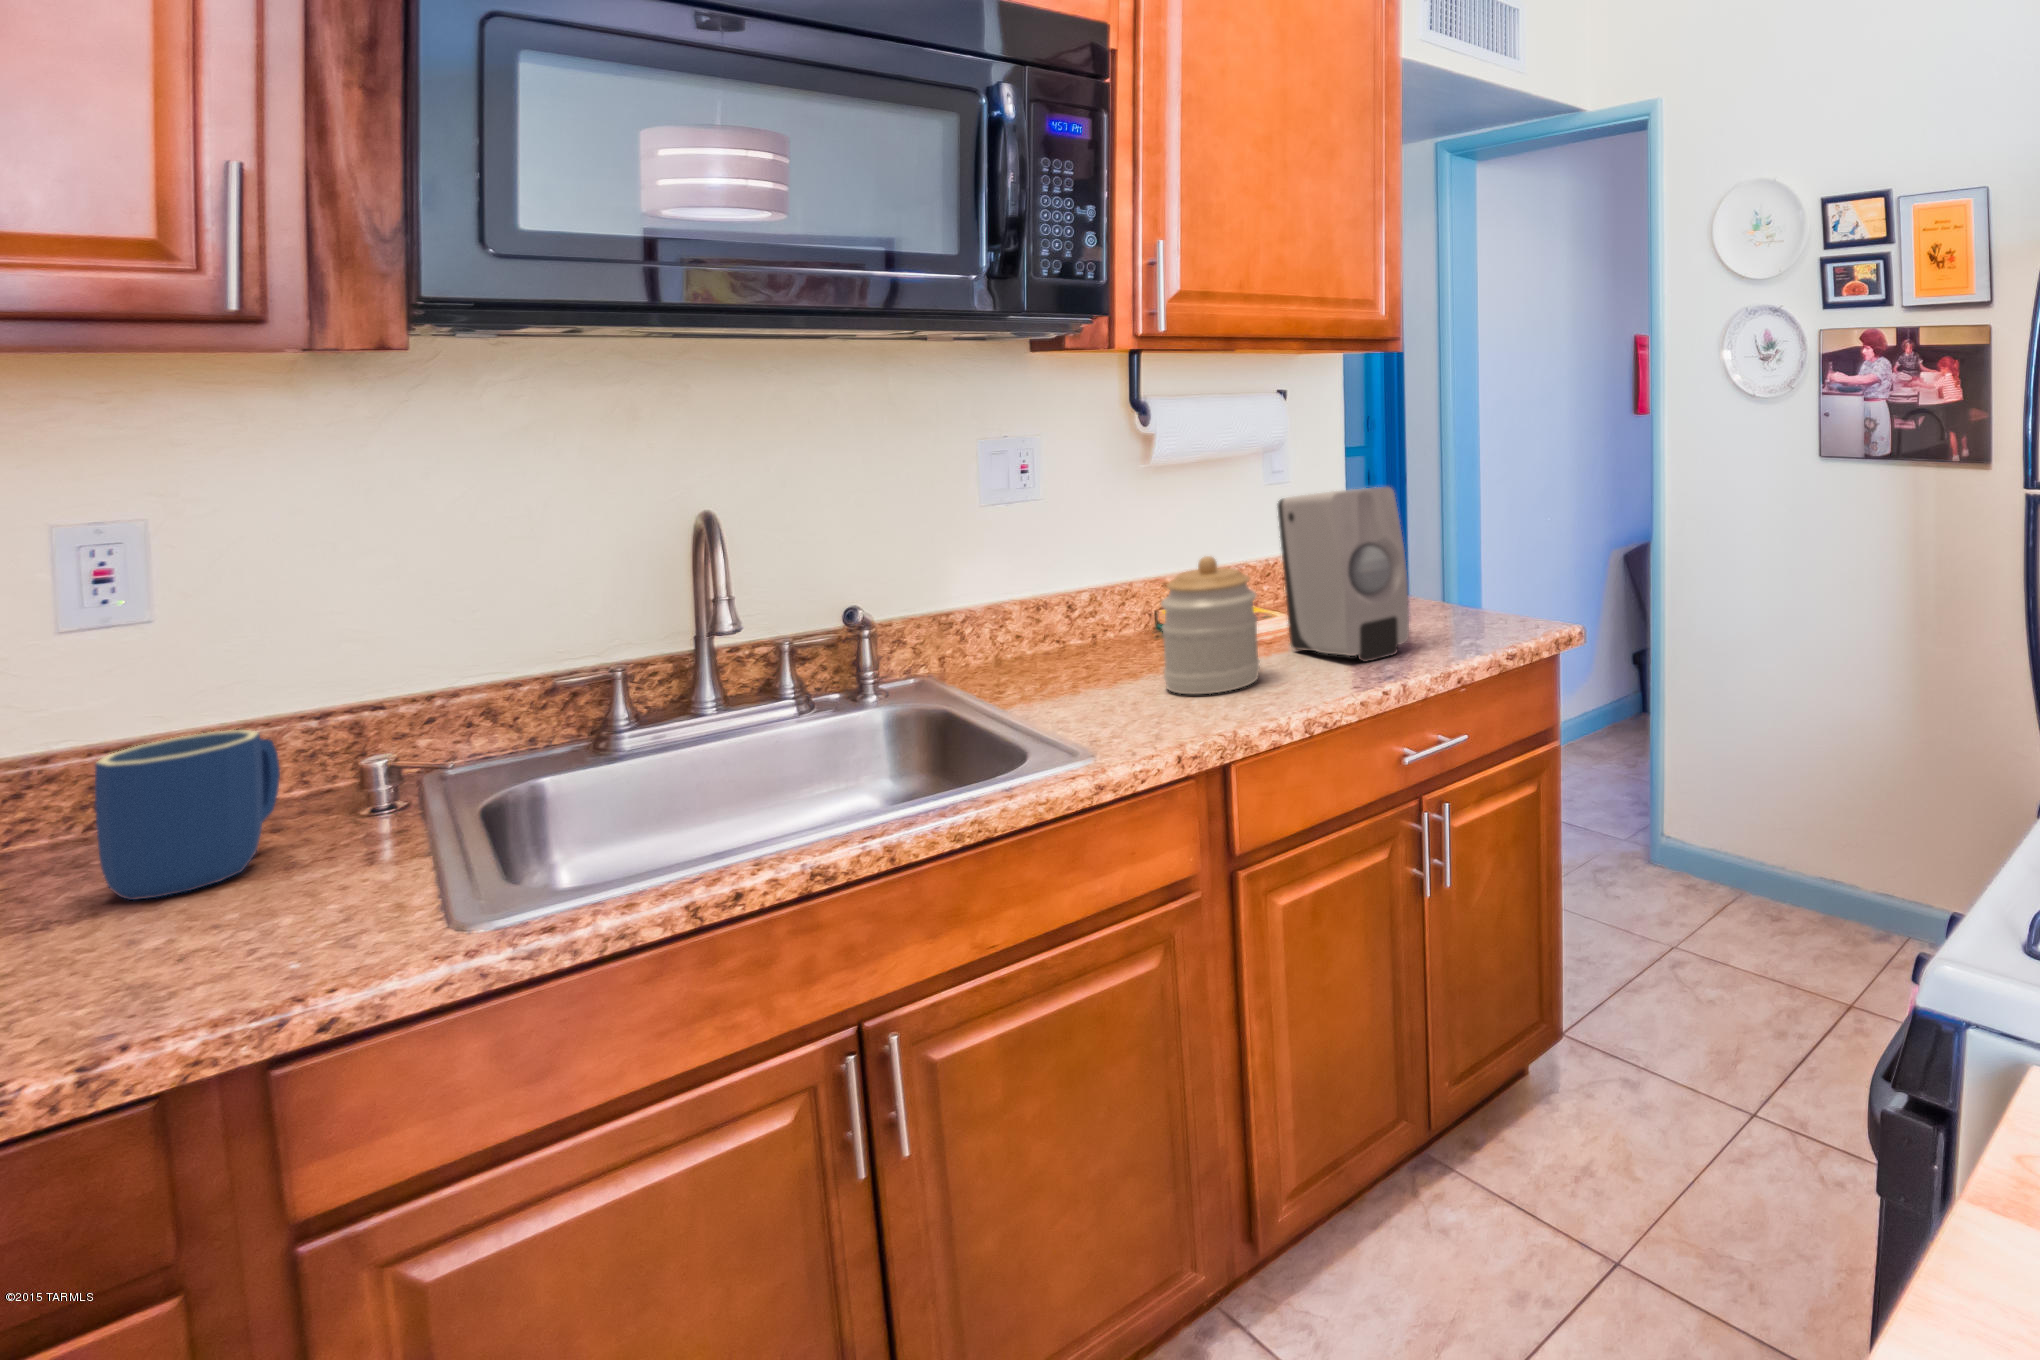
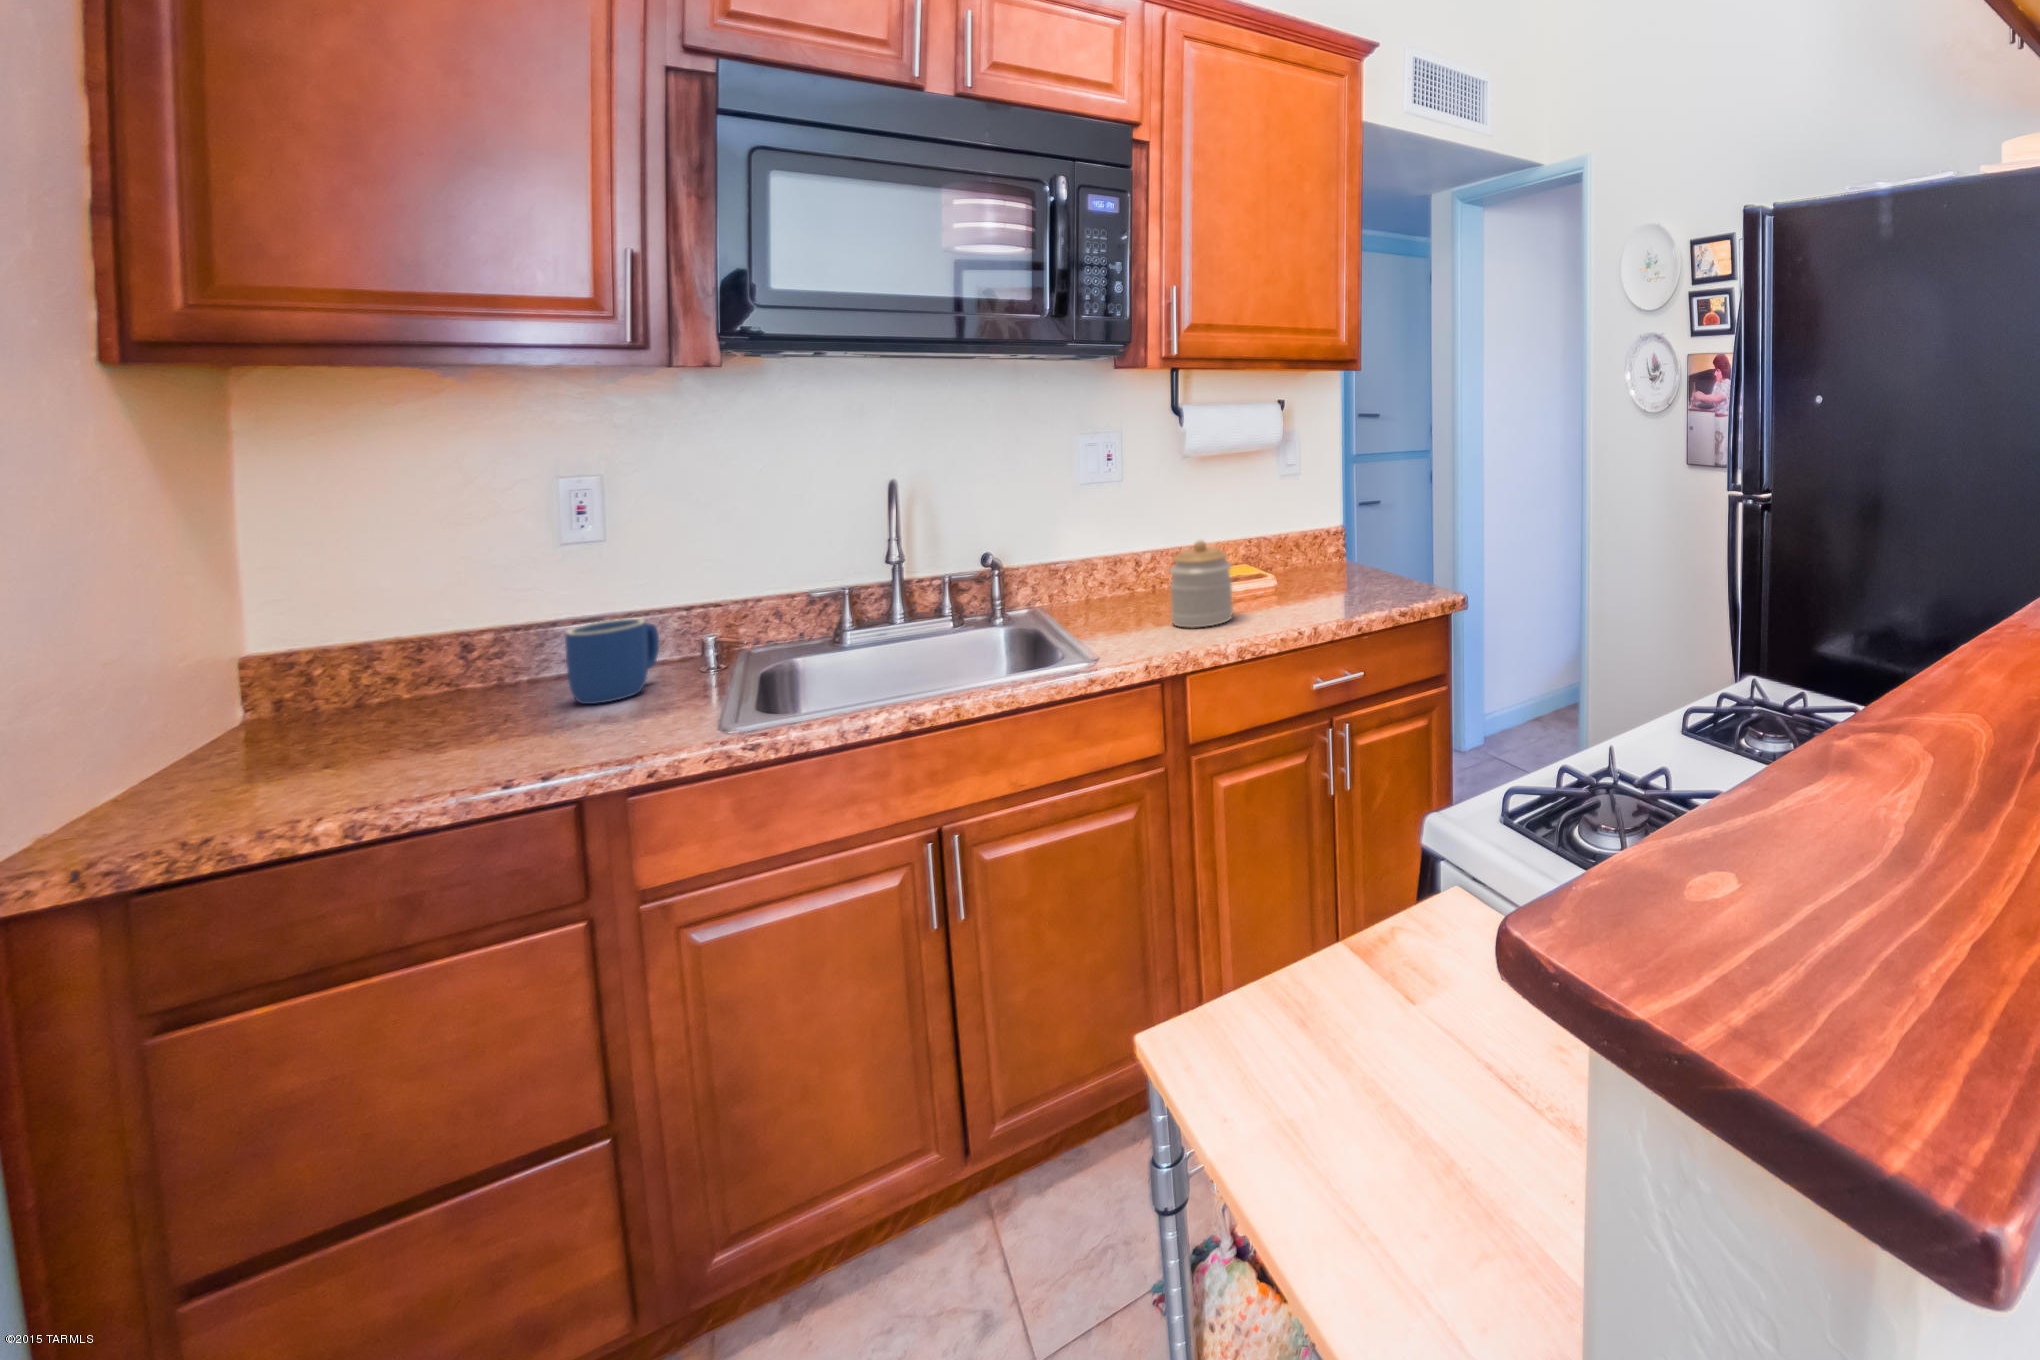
soap dispenser: present [1277,487,1409,662] -> none [1262,498,1339,612]

